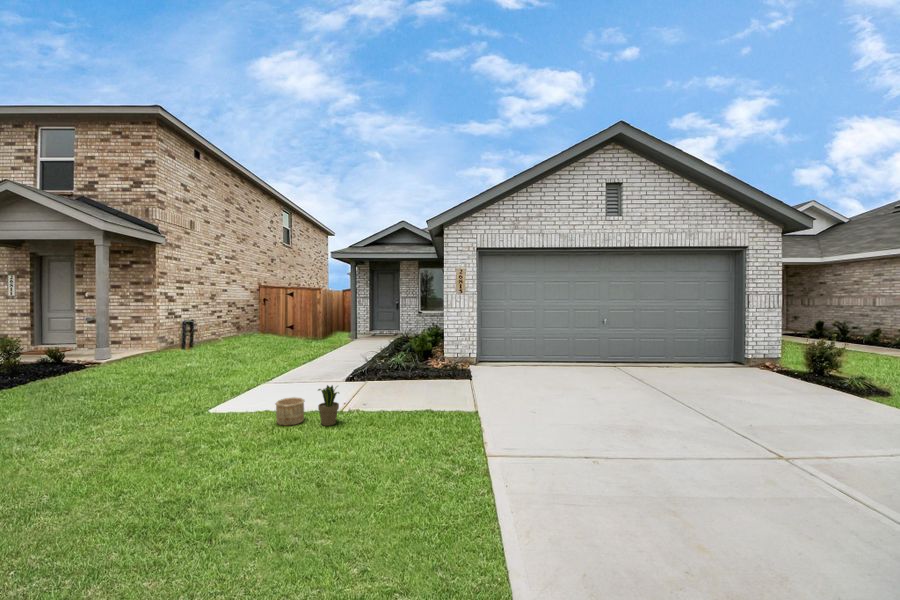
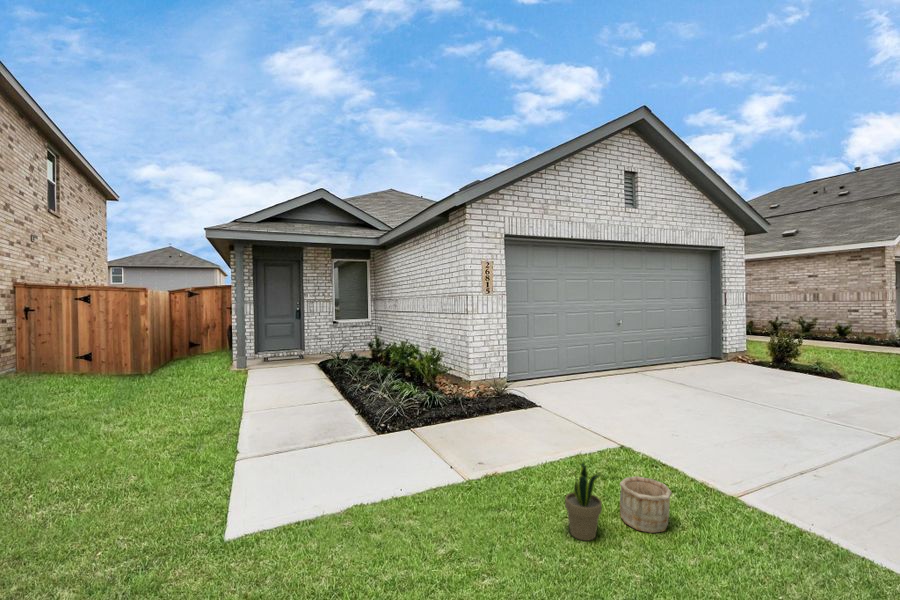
wooden bucket: present [275,397,305,426] -> present [620,476,672,533]

